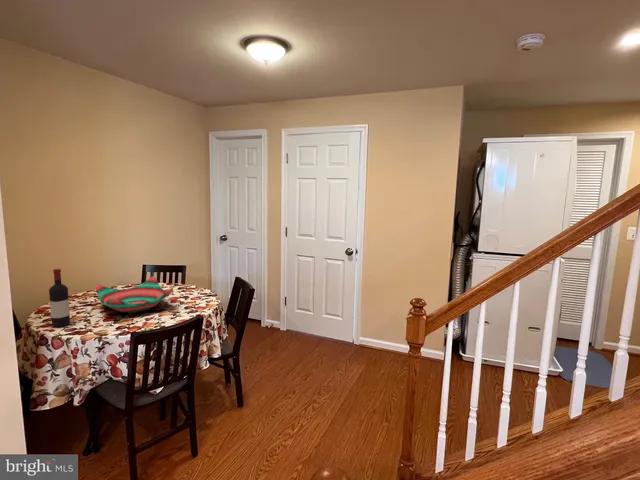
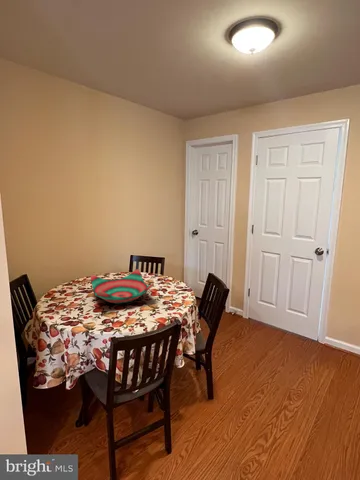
wine bottle: present [49,269,70,327] -> none [51,262,67,314]

